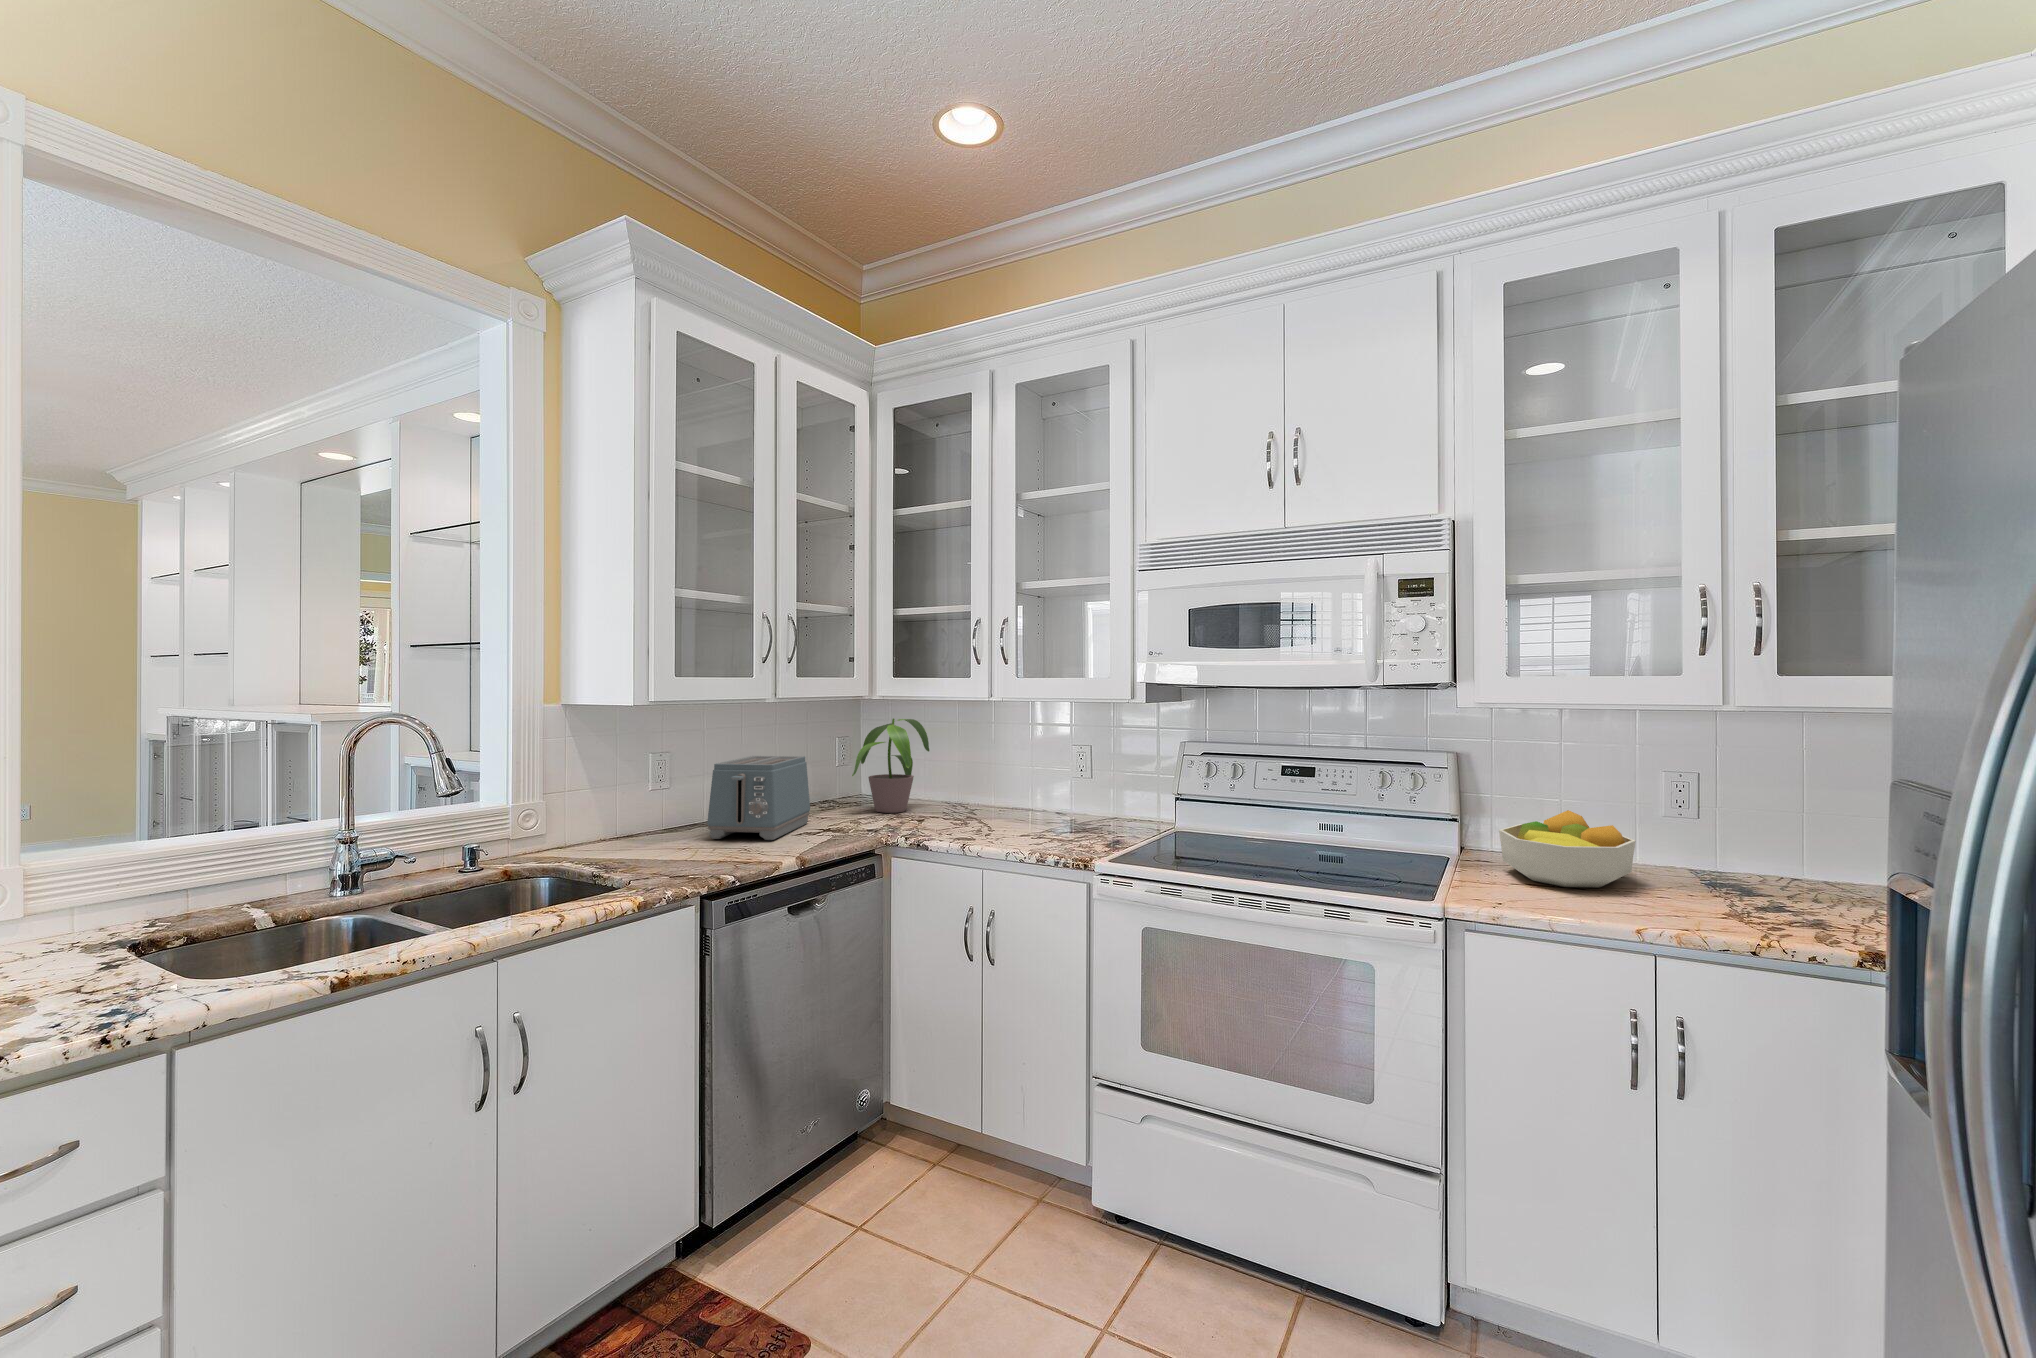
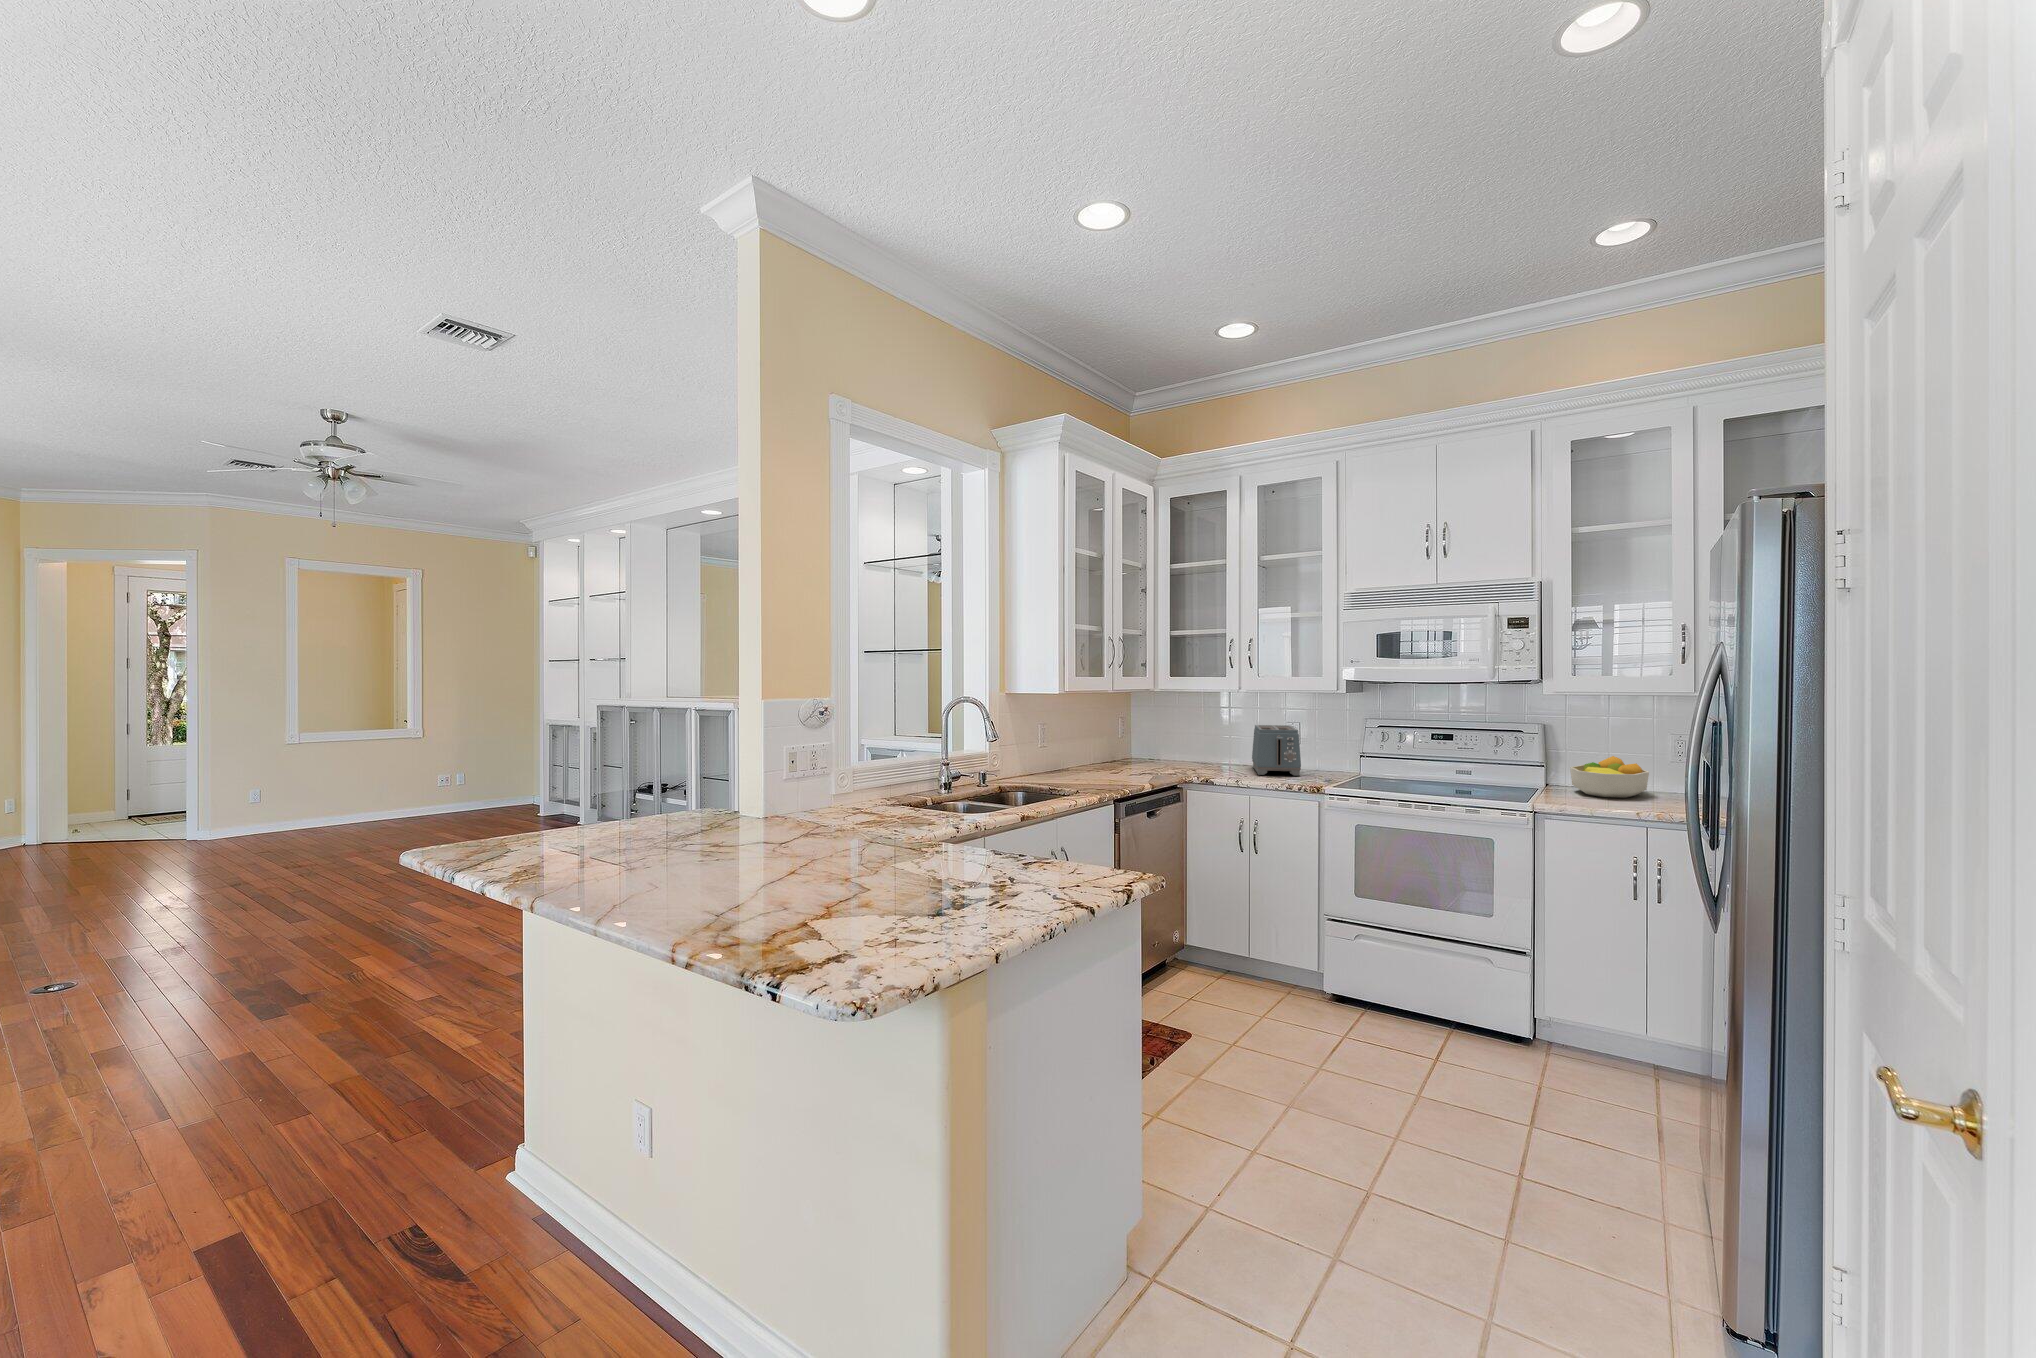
potted plant: present [852,718,929,813] -> none [1132,701,1198,762]
toaster: present [707,756,810,840] -> present [1252,725,1301,776]

